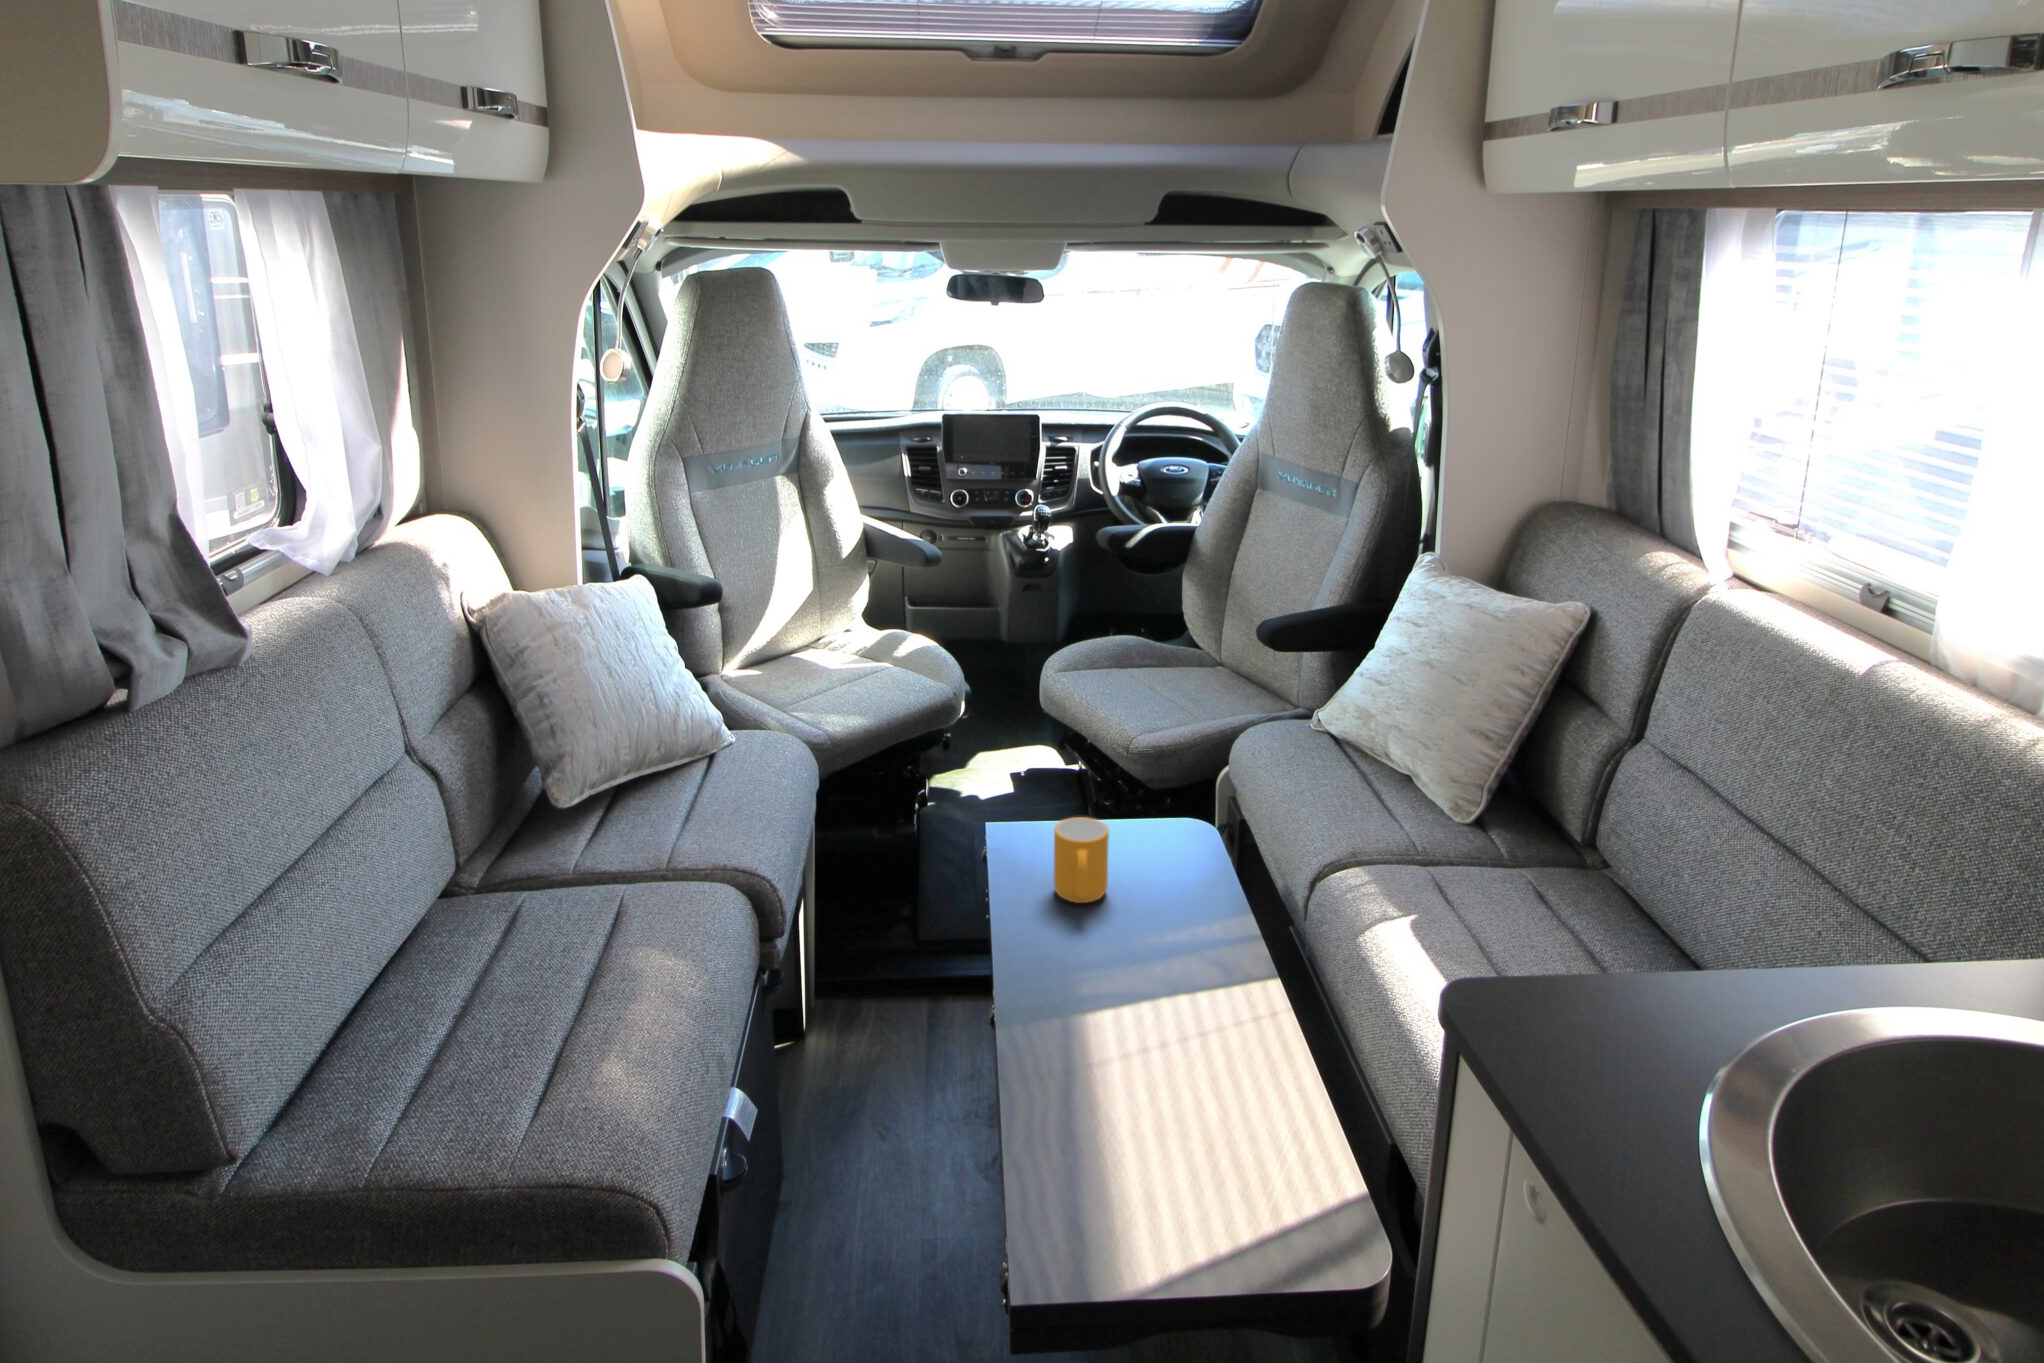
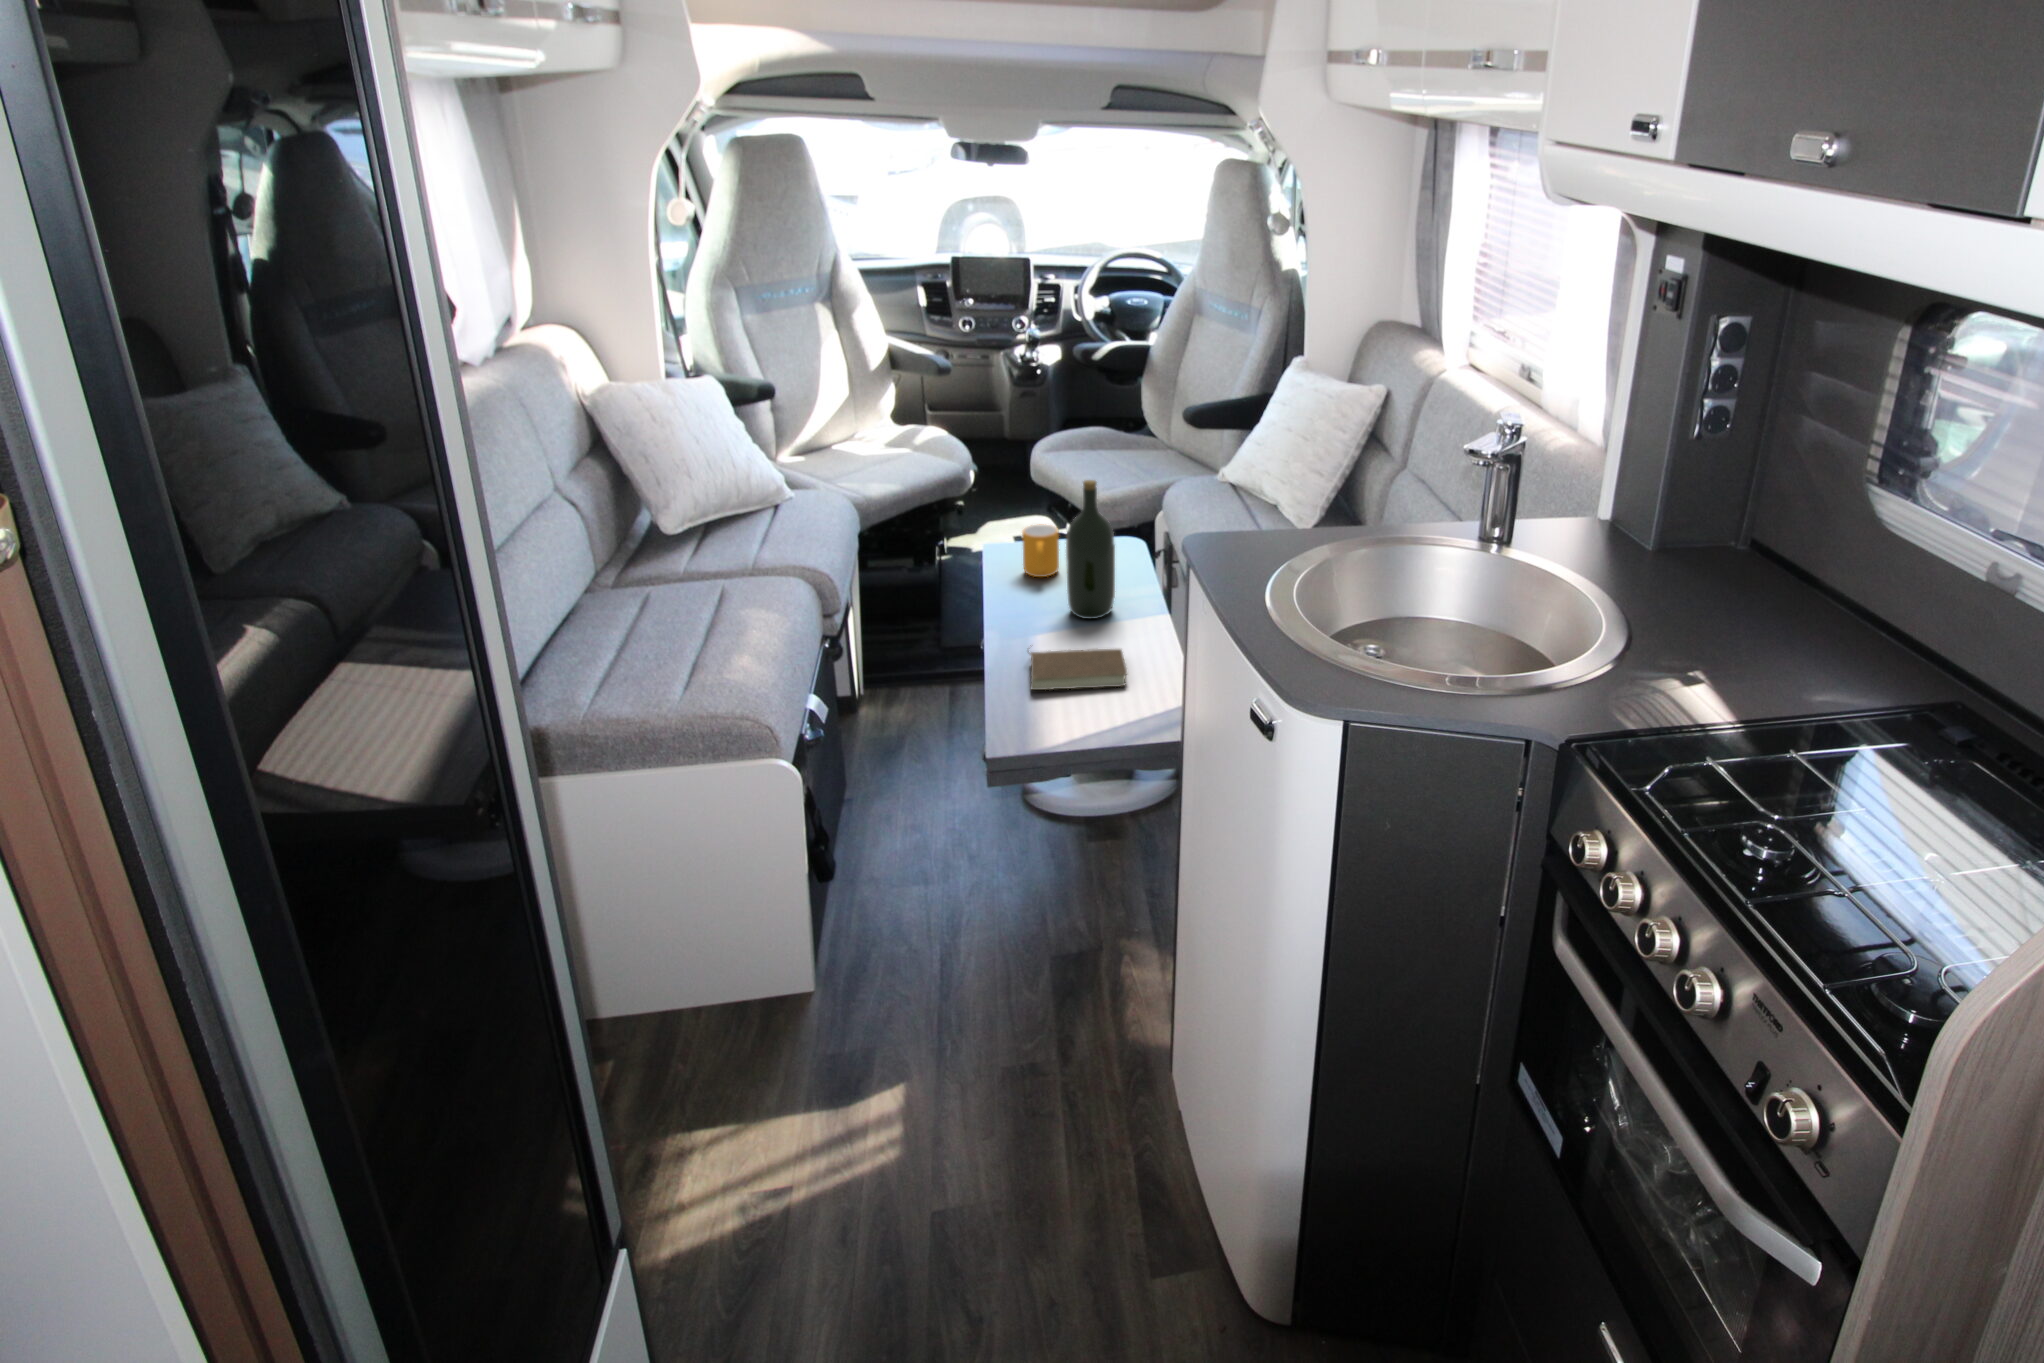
wine bottle: none [1132,770,1212,999] -> present [1066,480,1115,619]
book: none [1077,1058,1260,1171] -> present [1028,649,1127,690]

